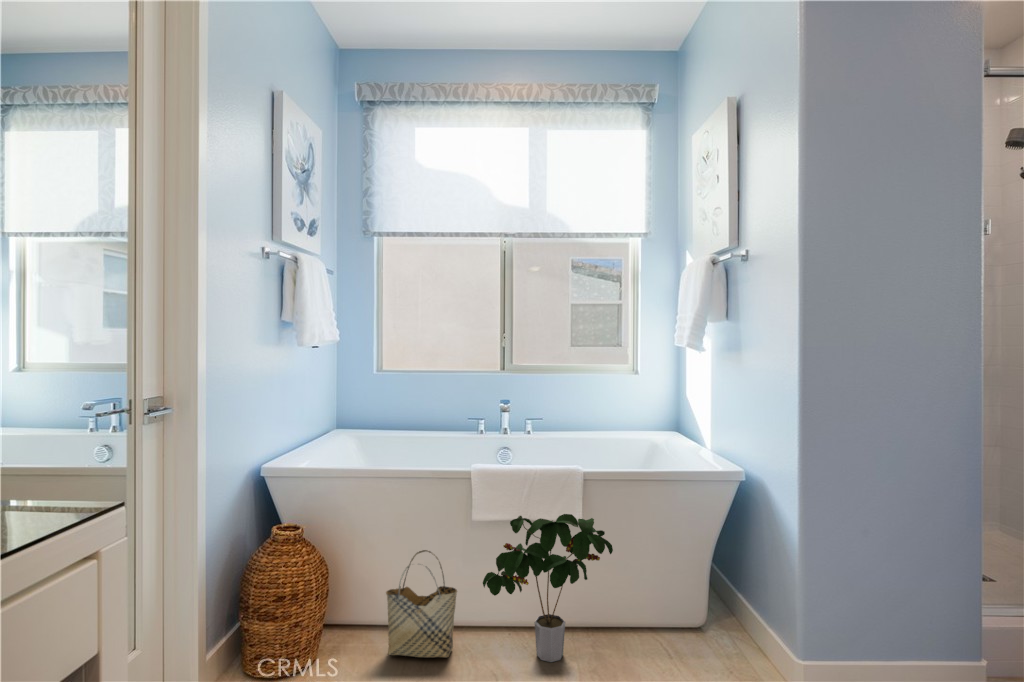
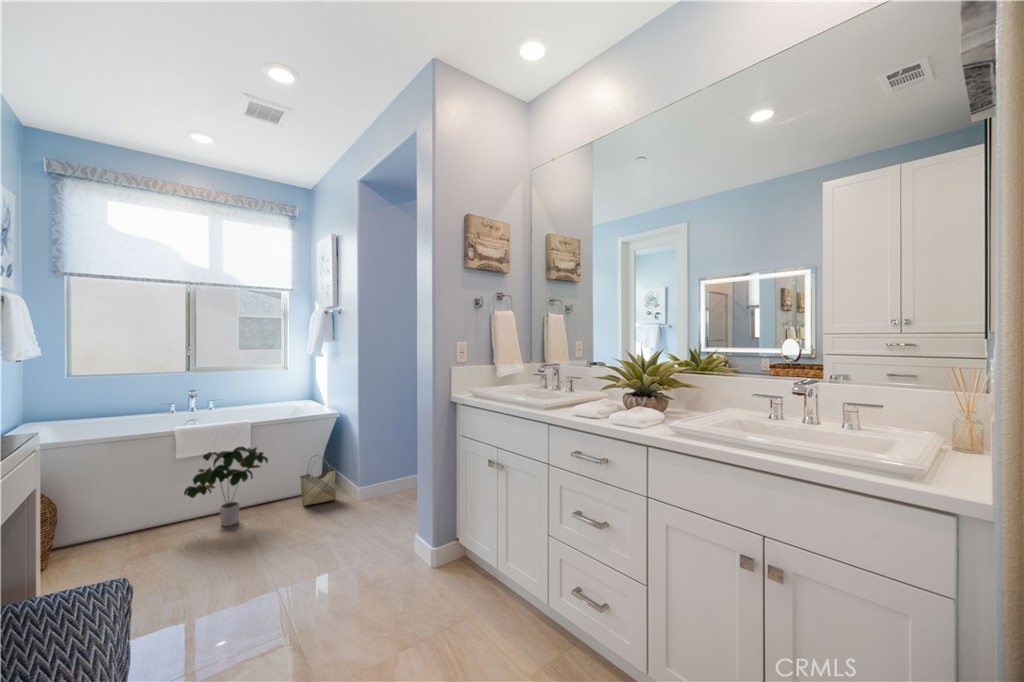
woven basket: present [386,550,457,658] -> present [300,459,336,506]

